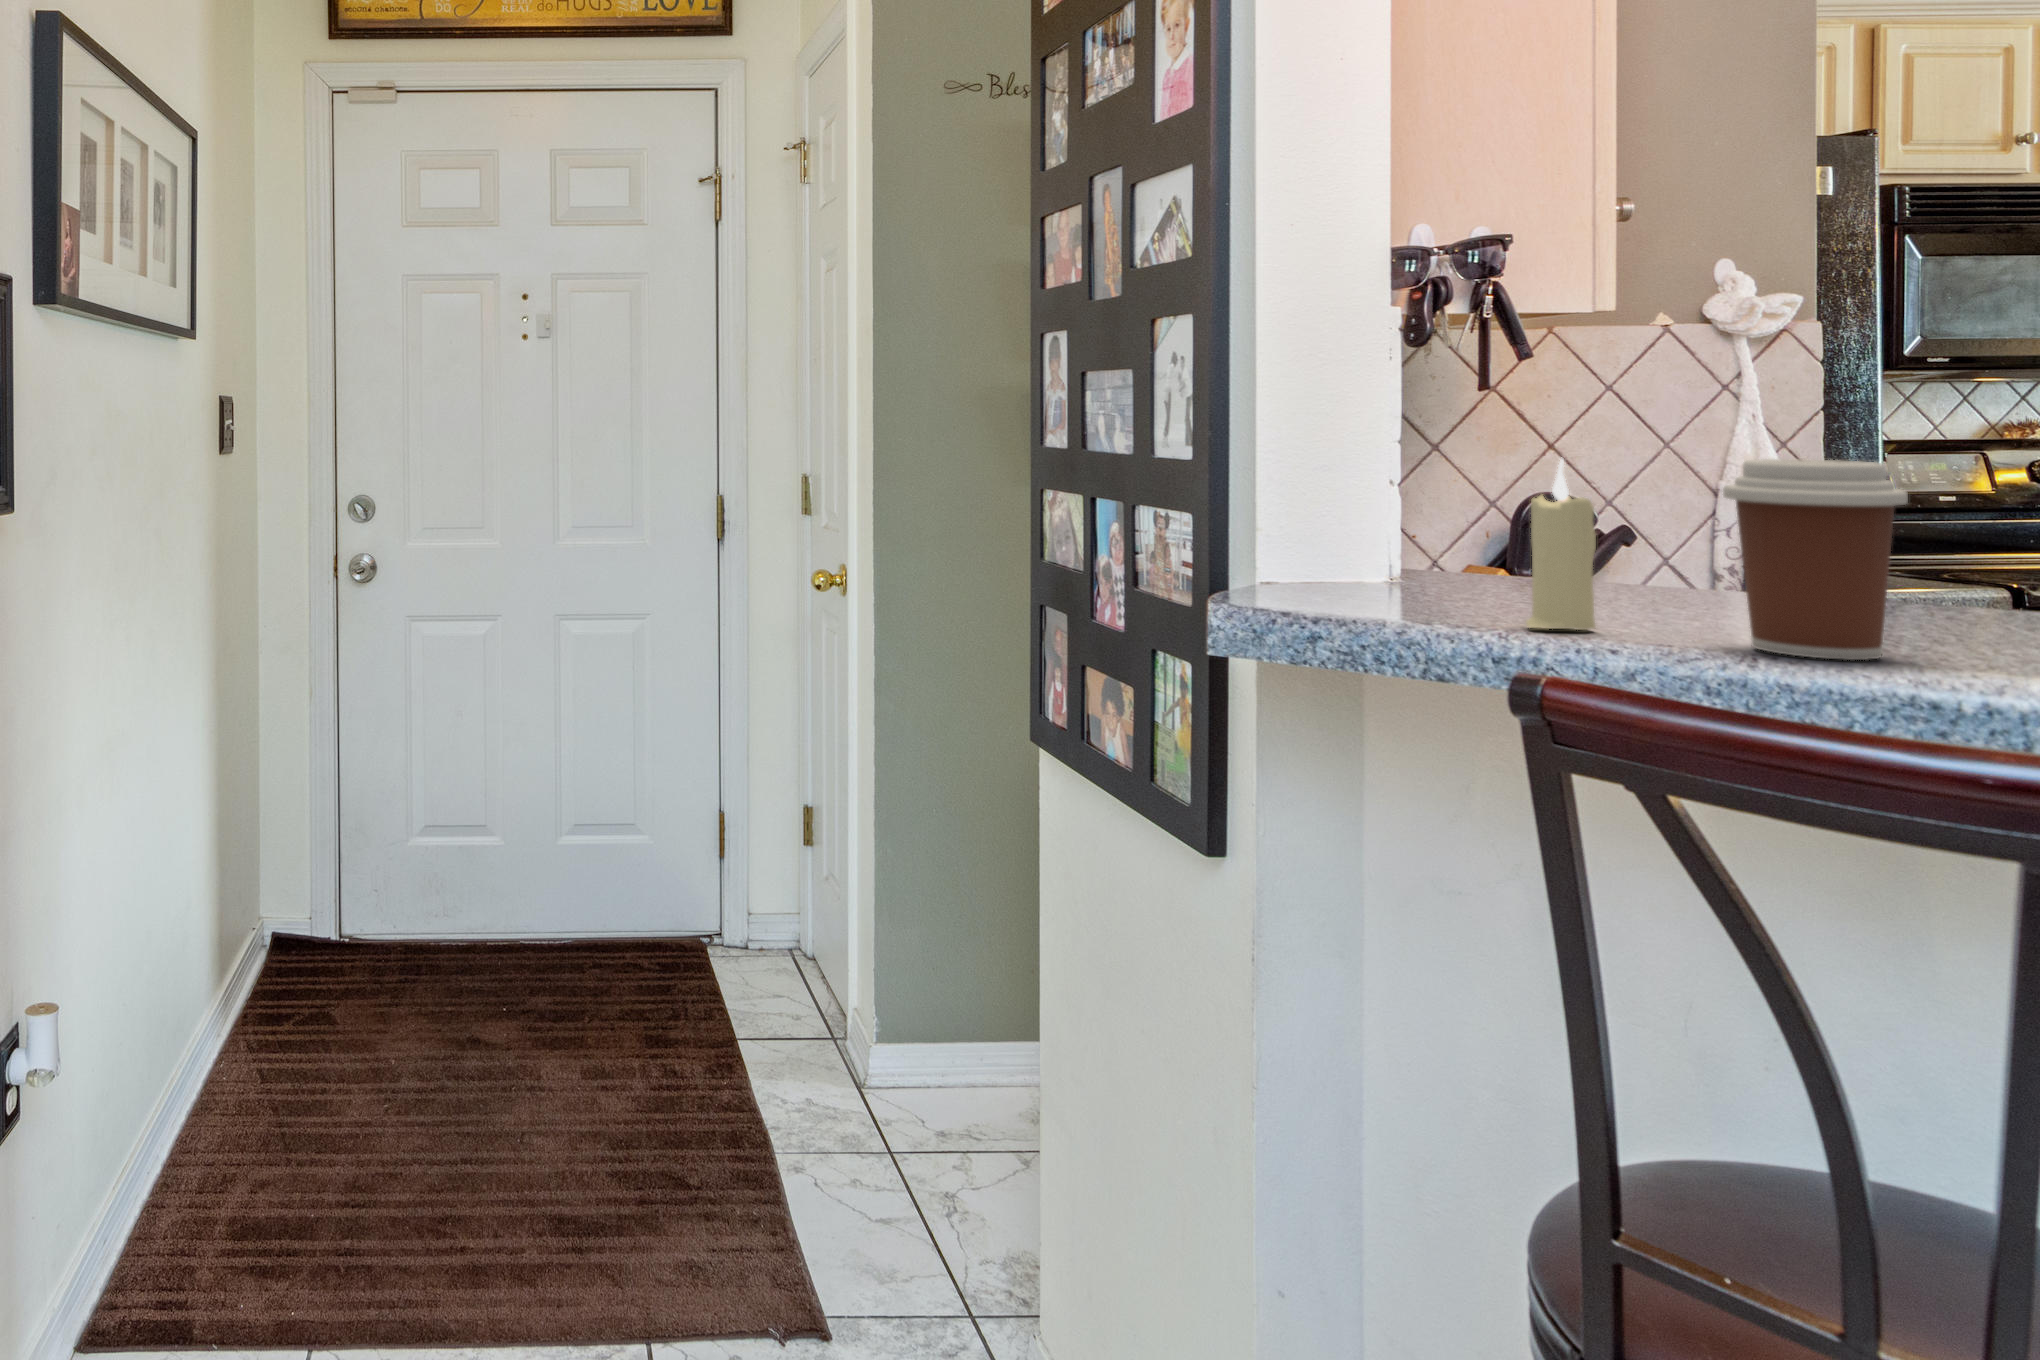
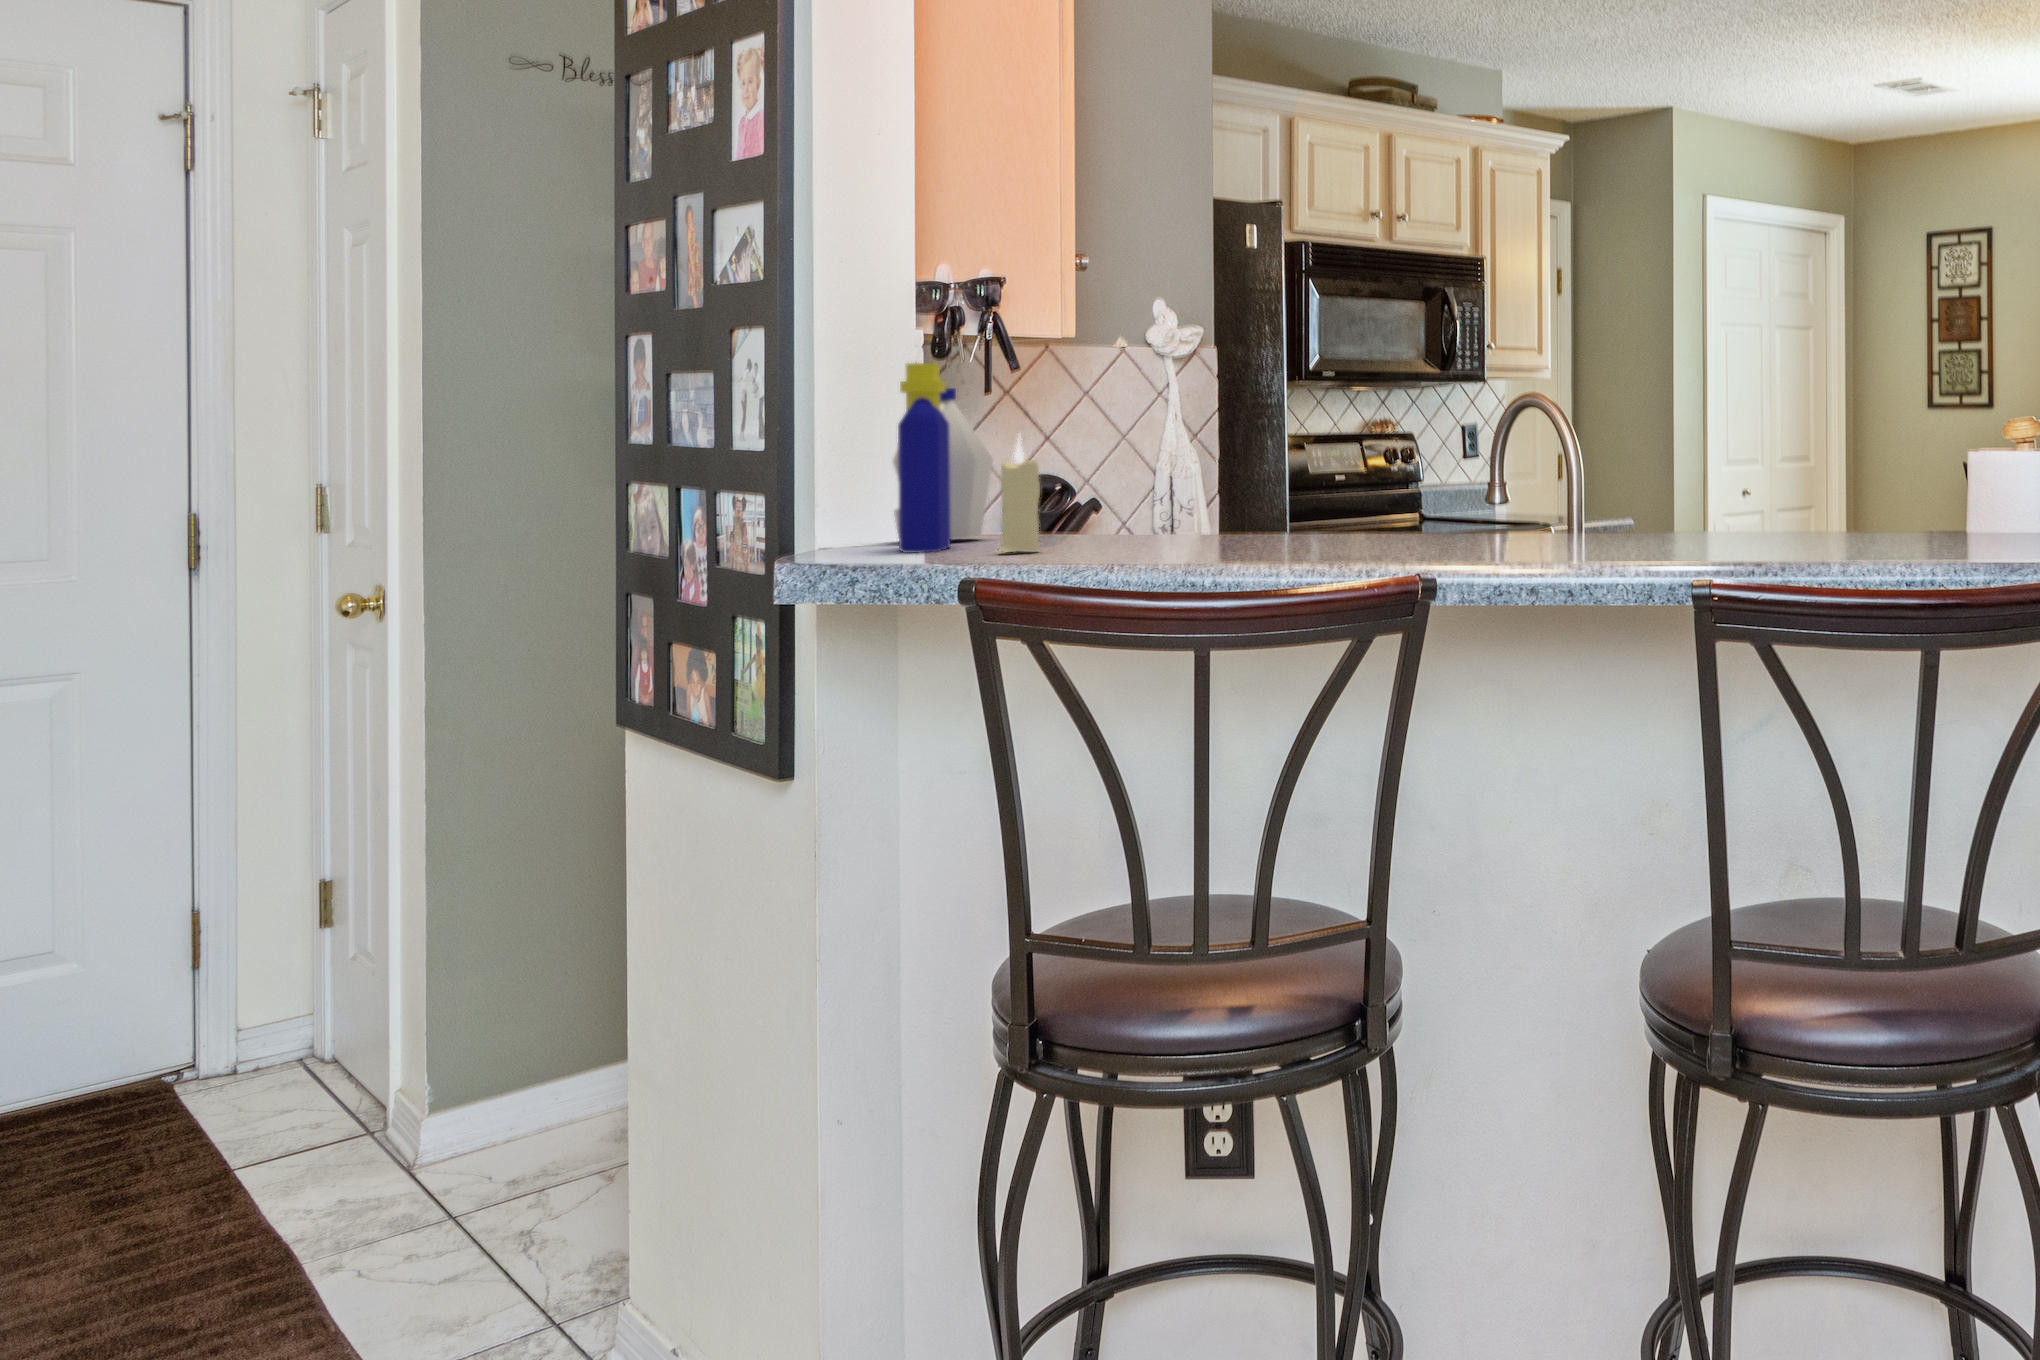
bottle: none [1344,357,1499,612] -> present [893,363,993,553]
coffee cup: present [1723,459,1908,660] -> none [1108,429,1200,552]

